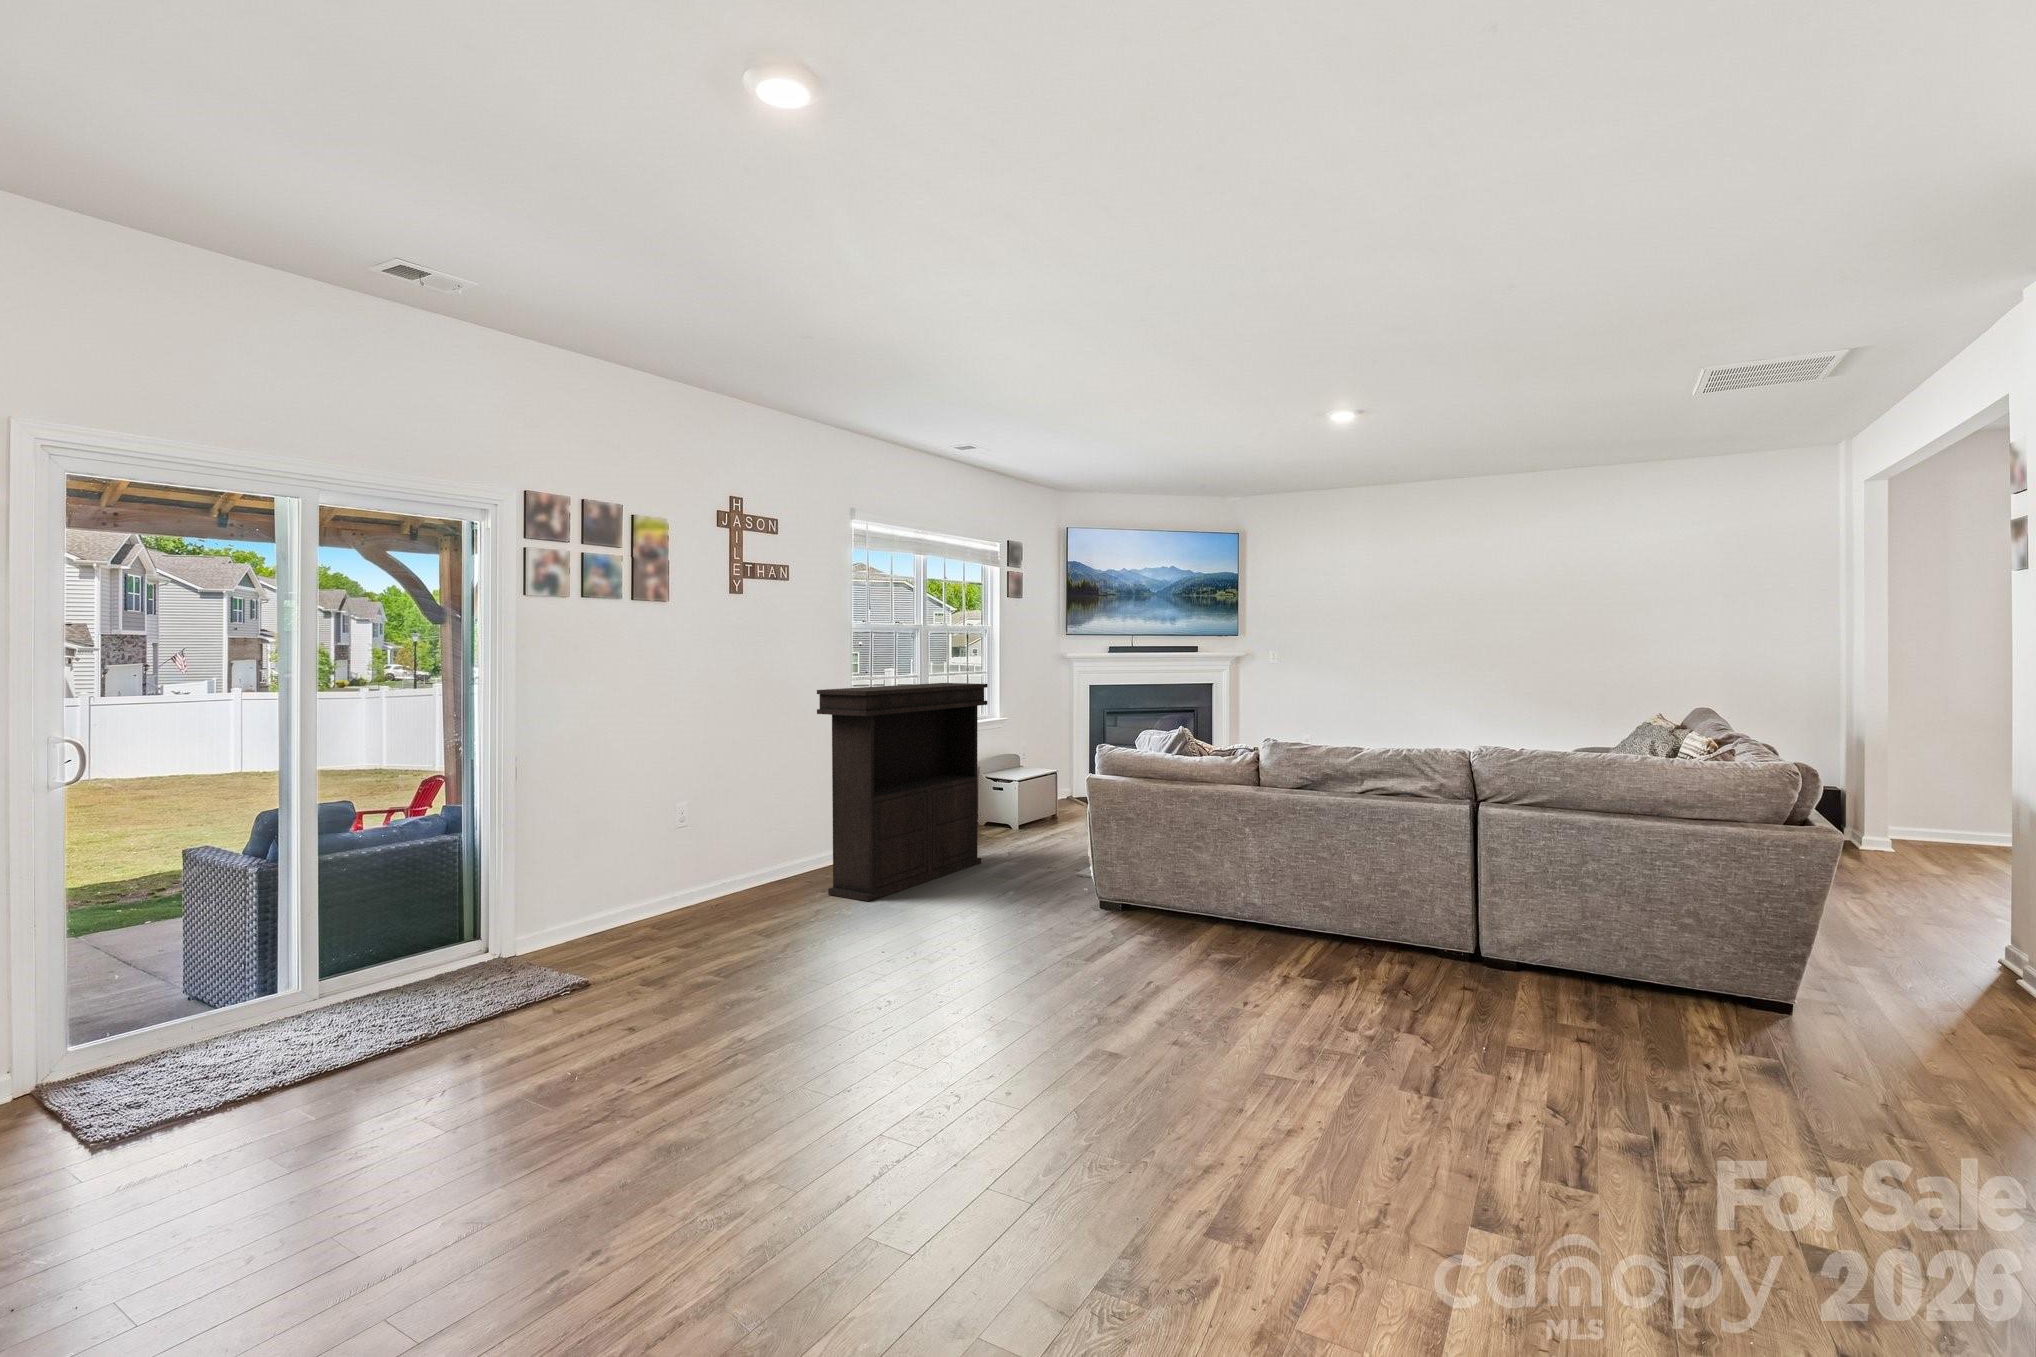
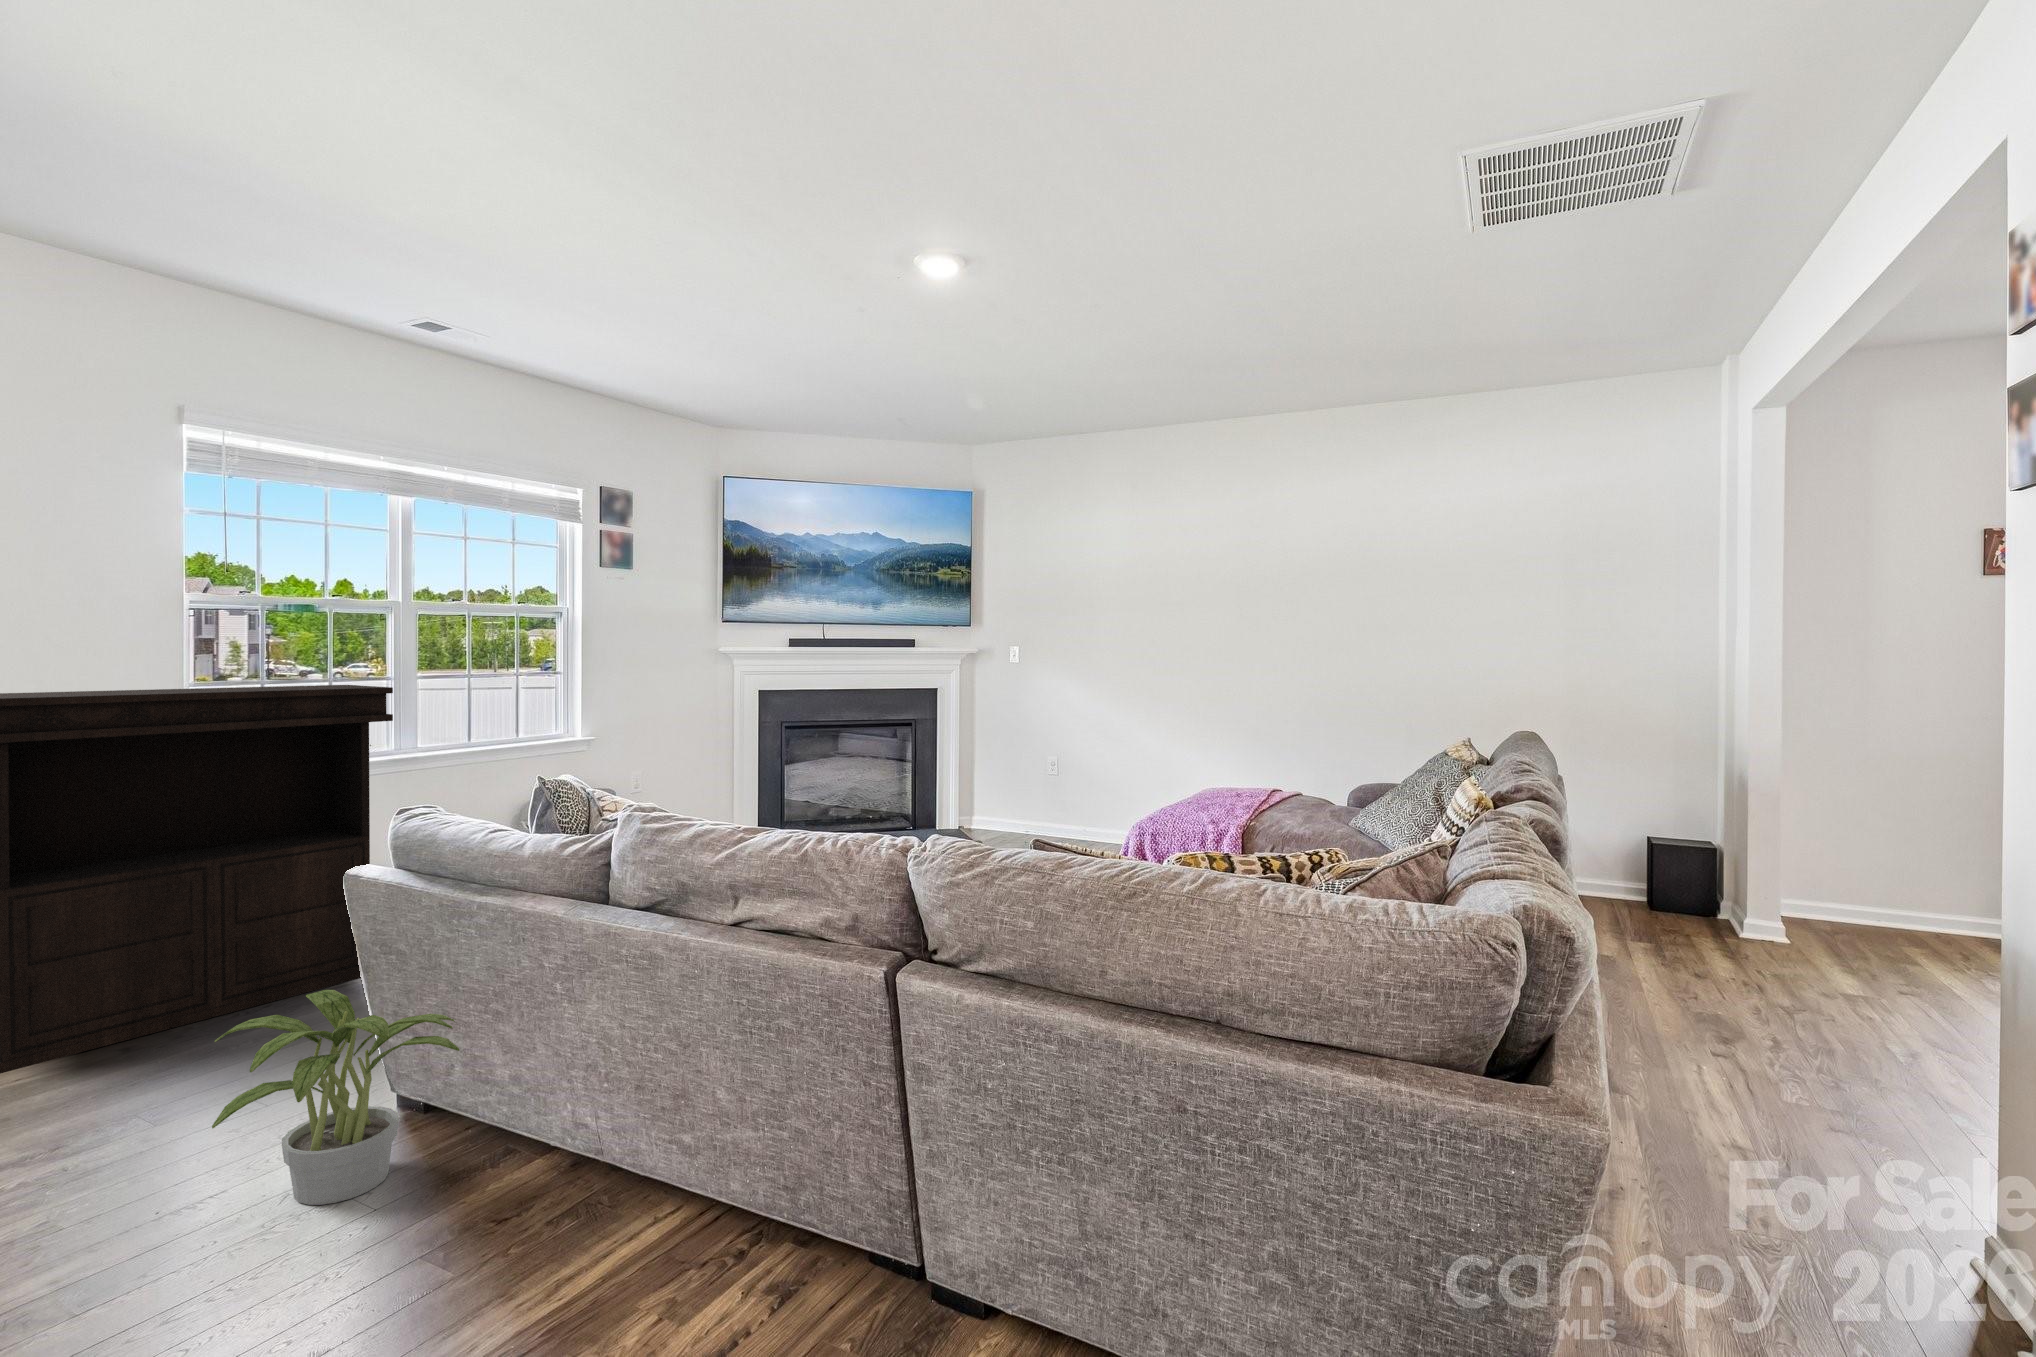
potted plant: none [1094,838,1203,938] -> present [212,990,459,1205]

